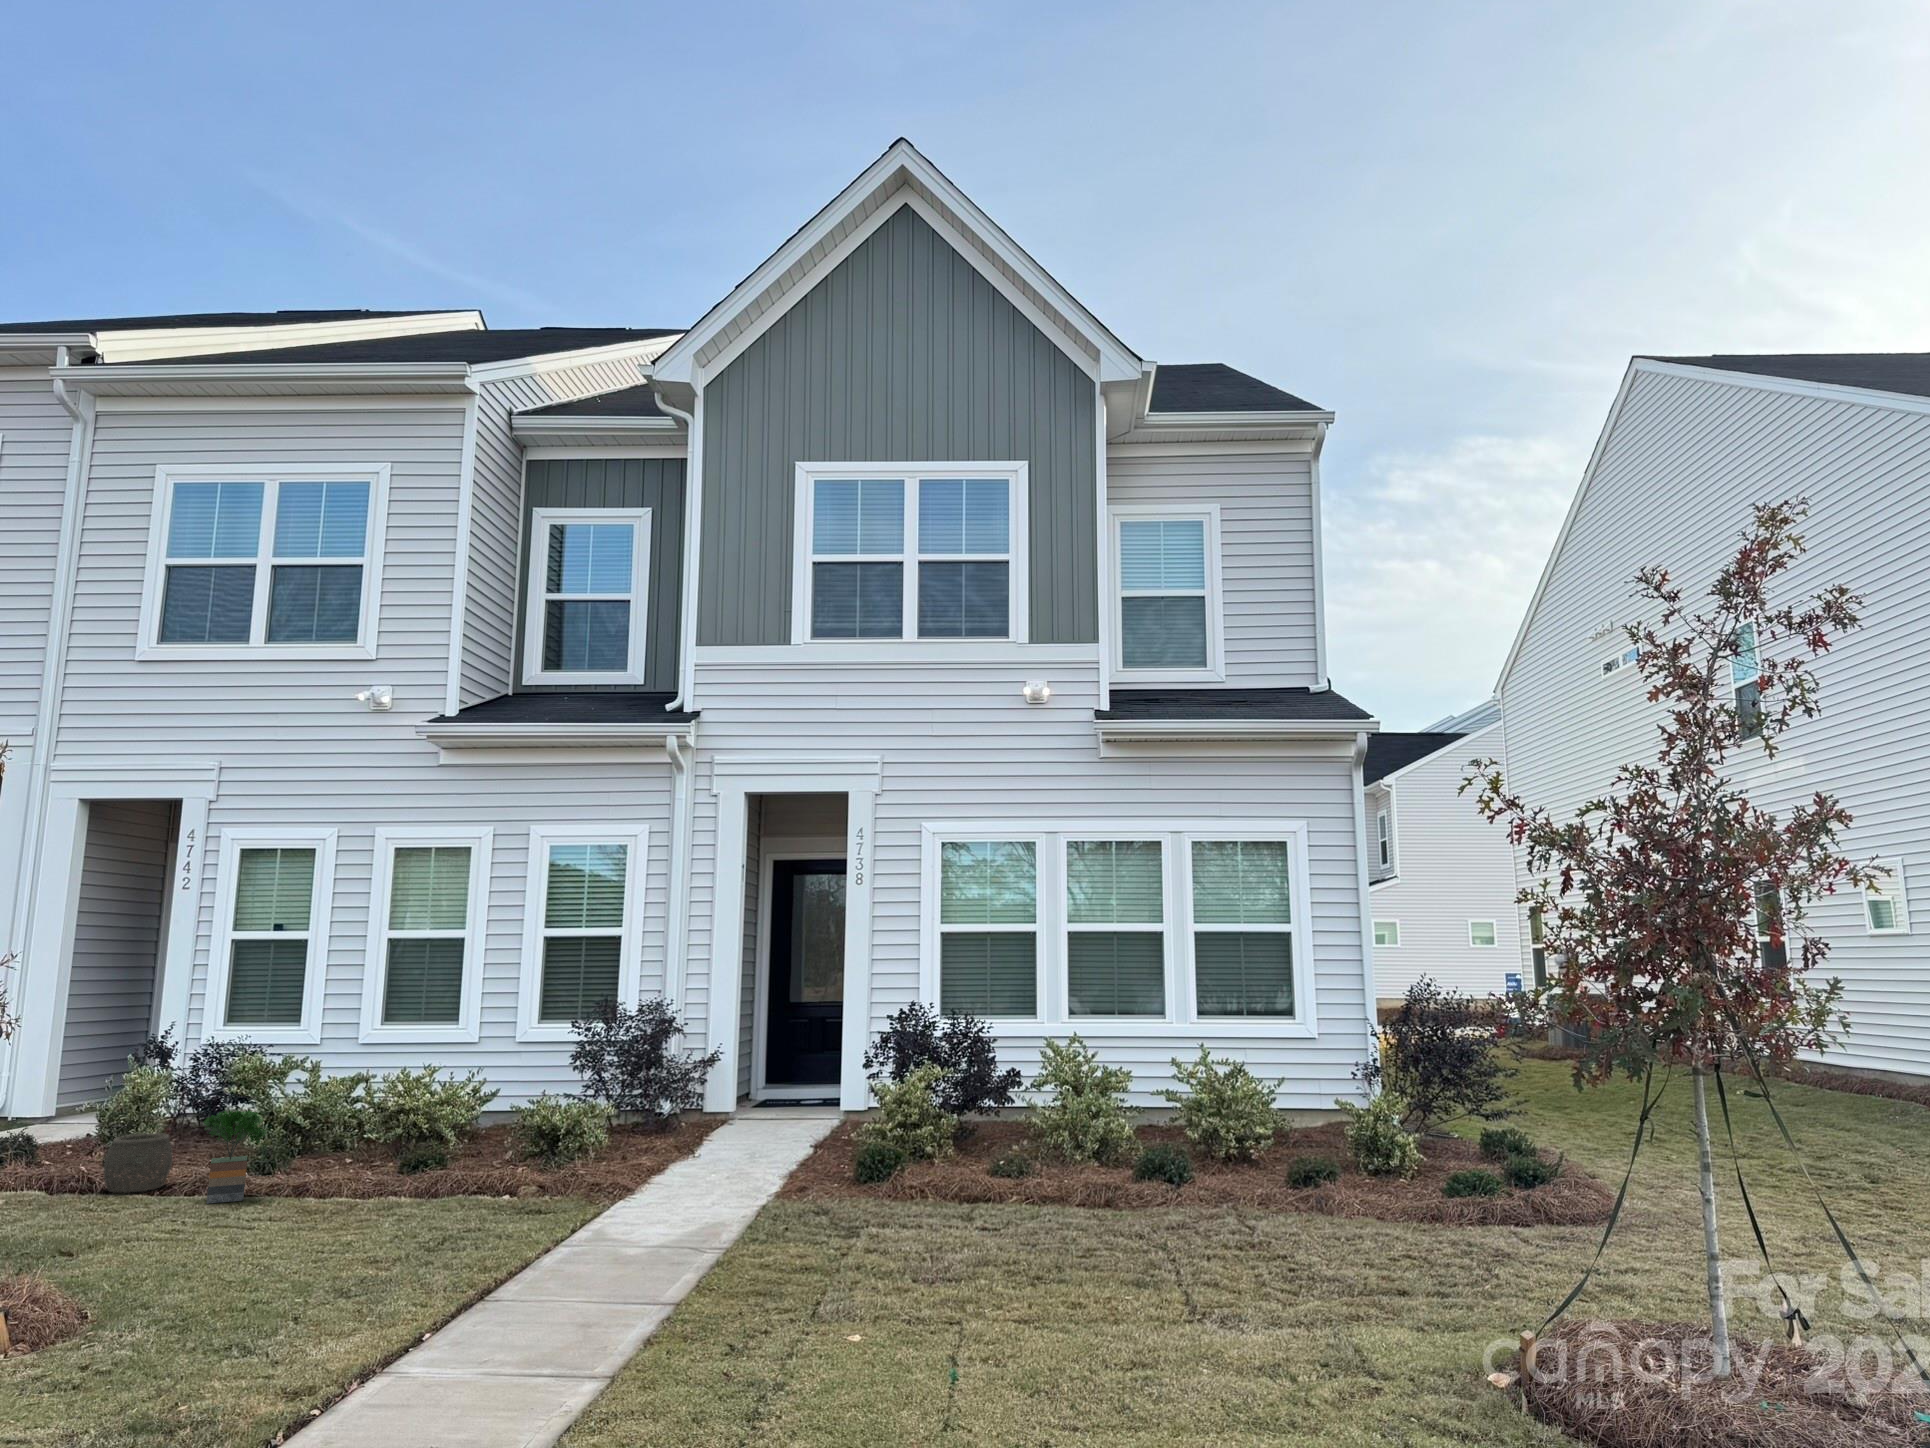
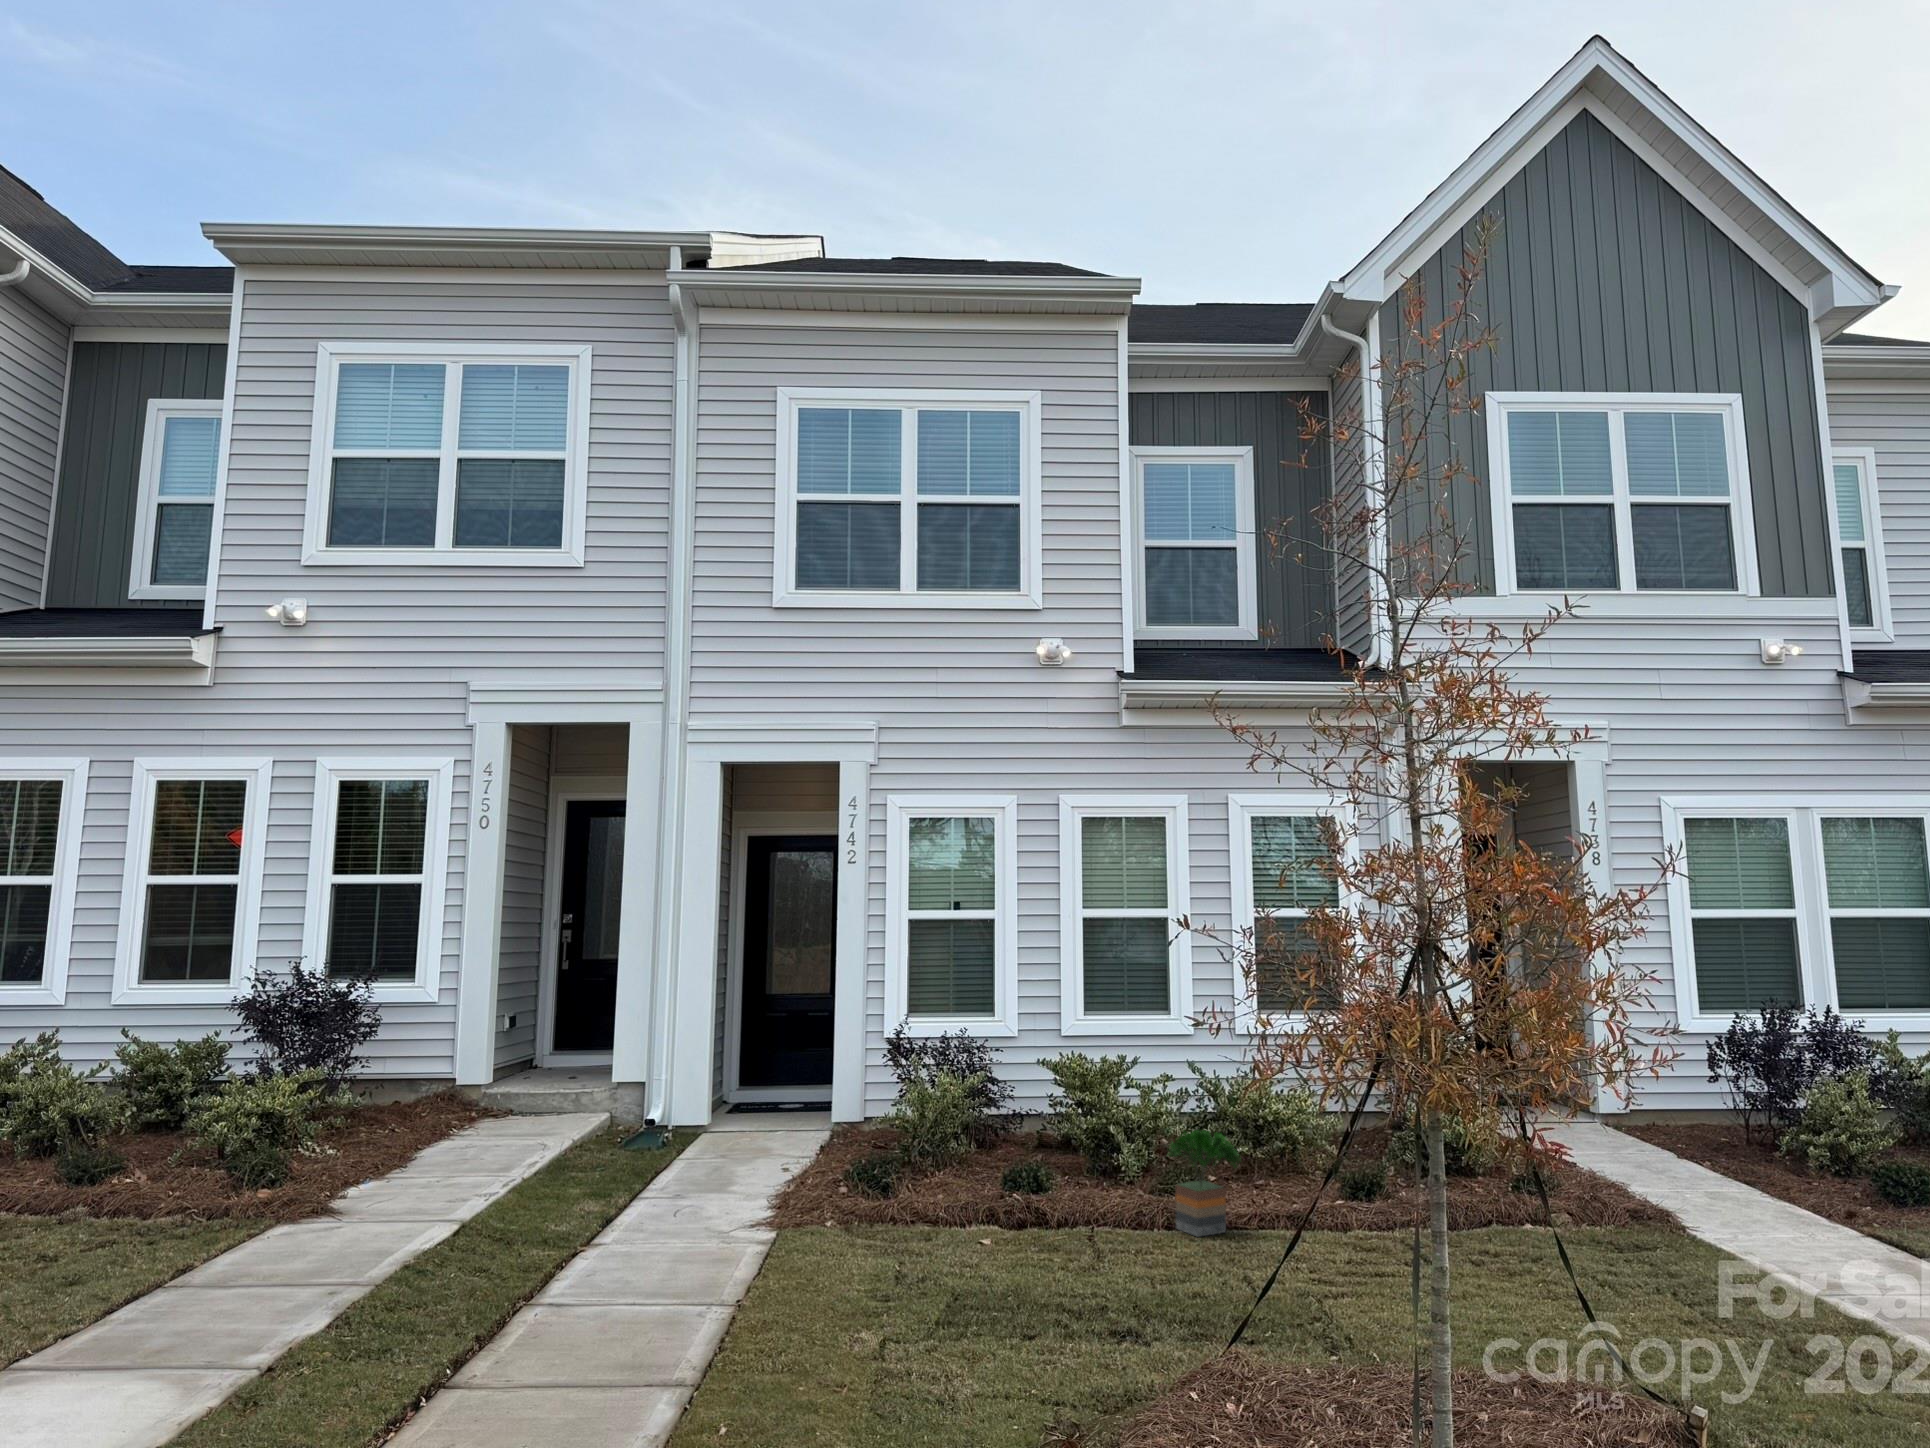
woven basket: present [103,1133,173,1193] -> none [1028,1151,1094,1221]

